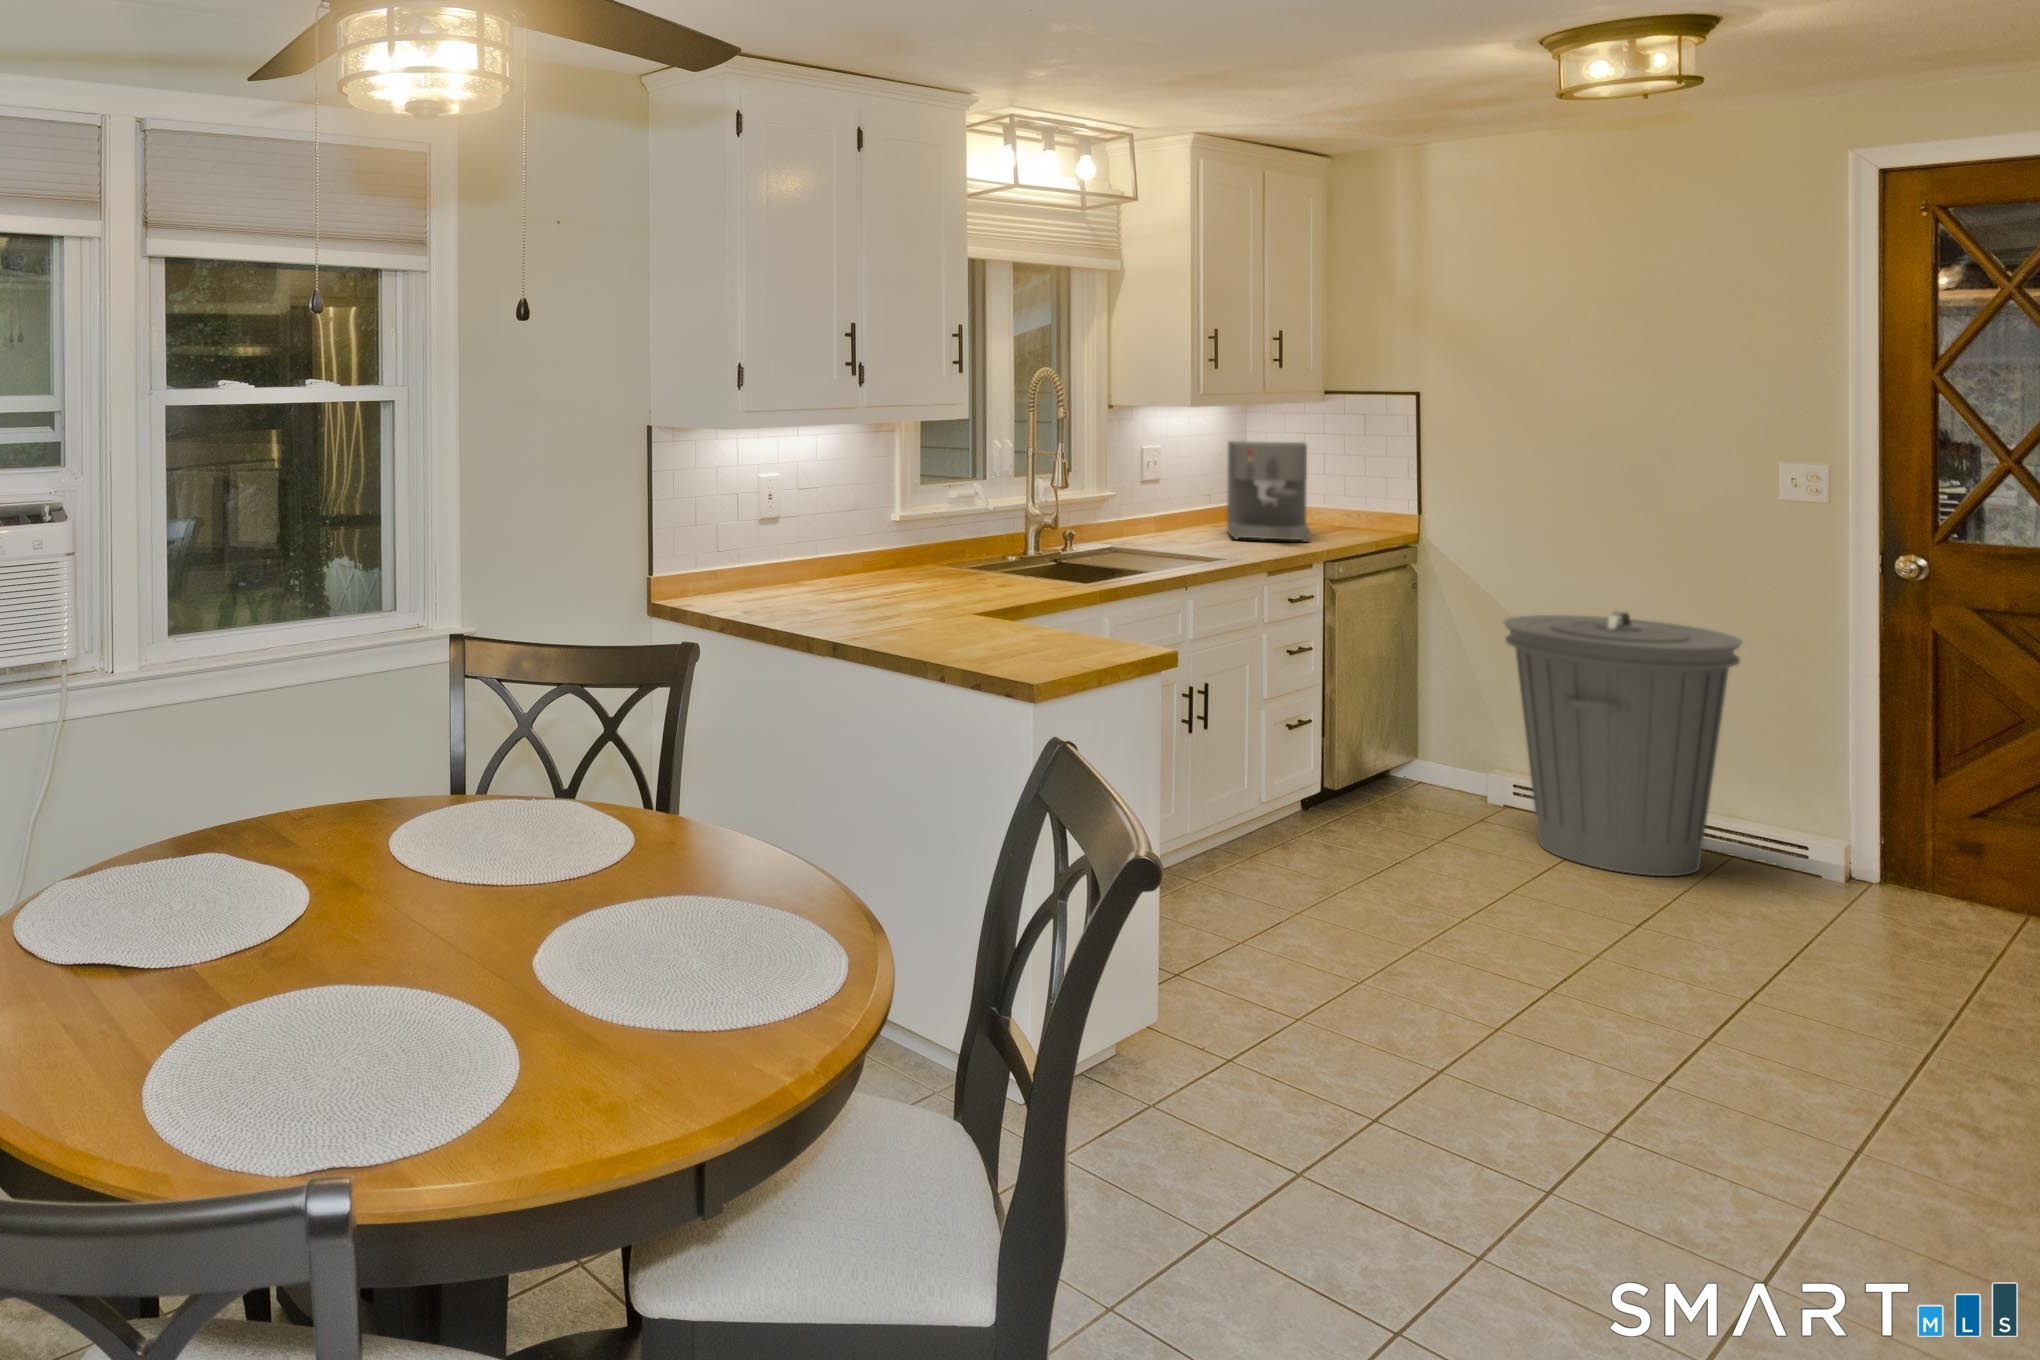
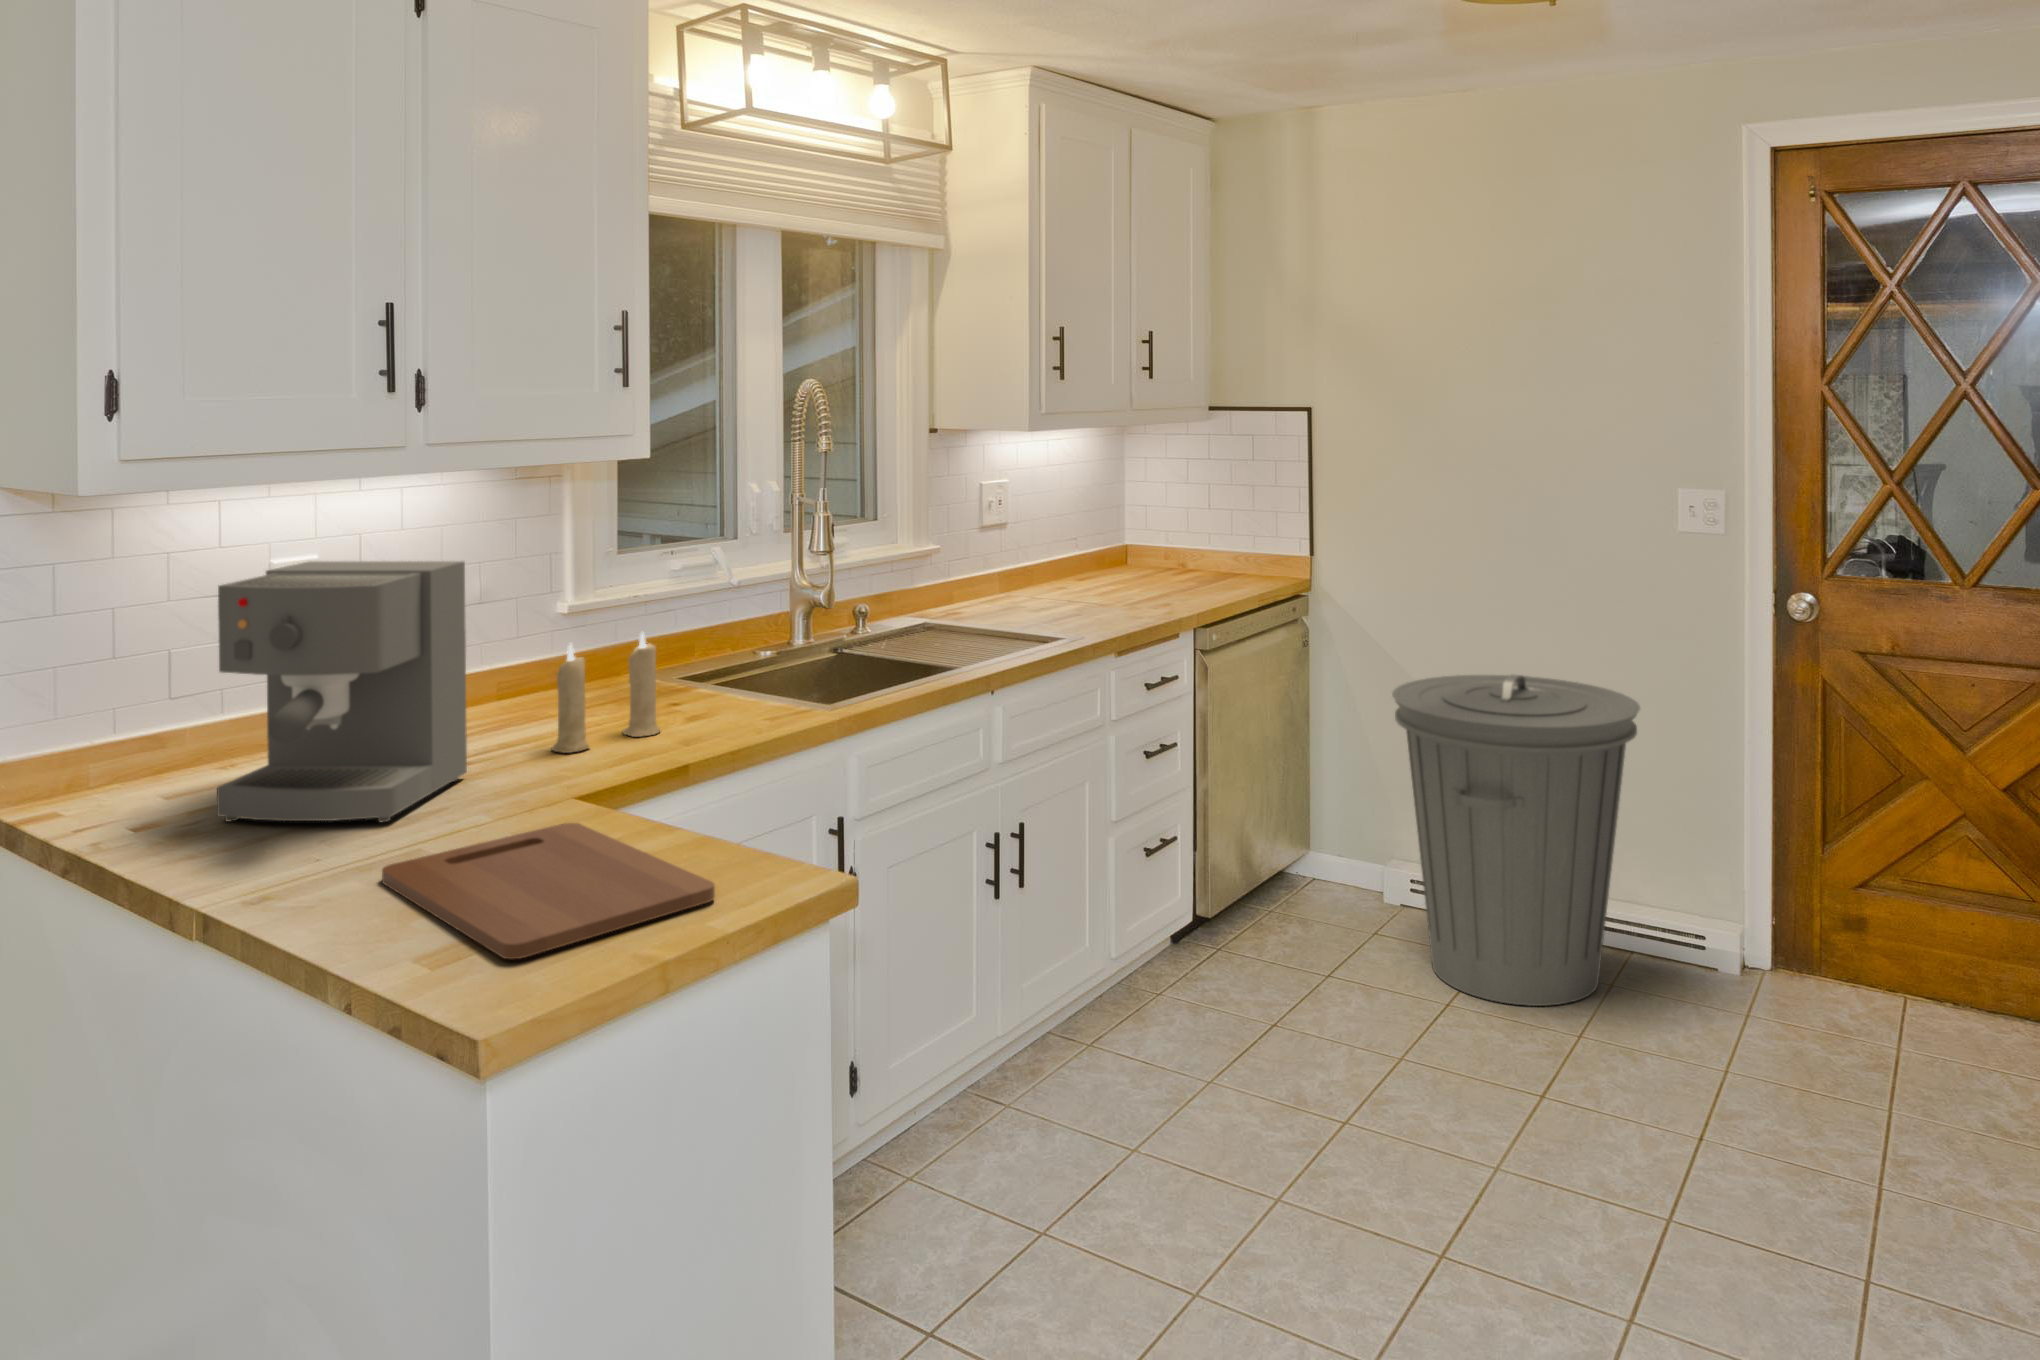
coffee maker: present [1227,441,1310,542] -> present [217,561,467,822]
candle: none [922,523,983,594] -> present [552,633,660,753]
cutting board: none [902,619,1102,661] -> present [382,823,715,959]

